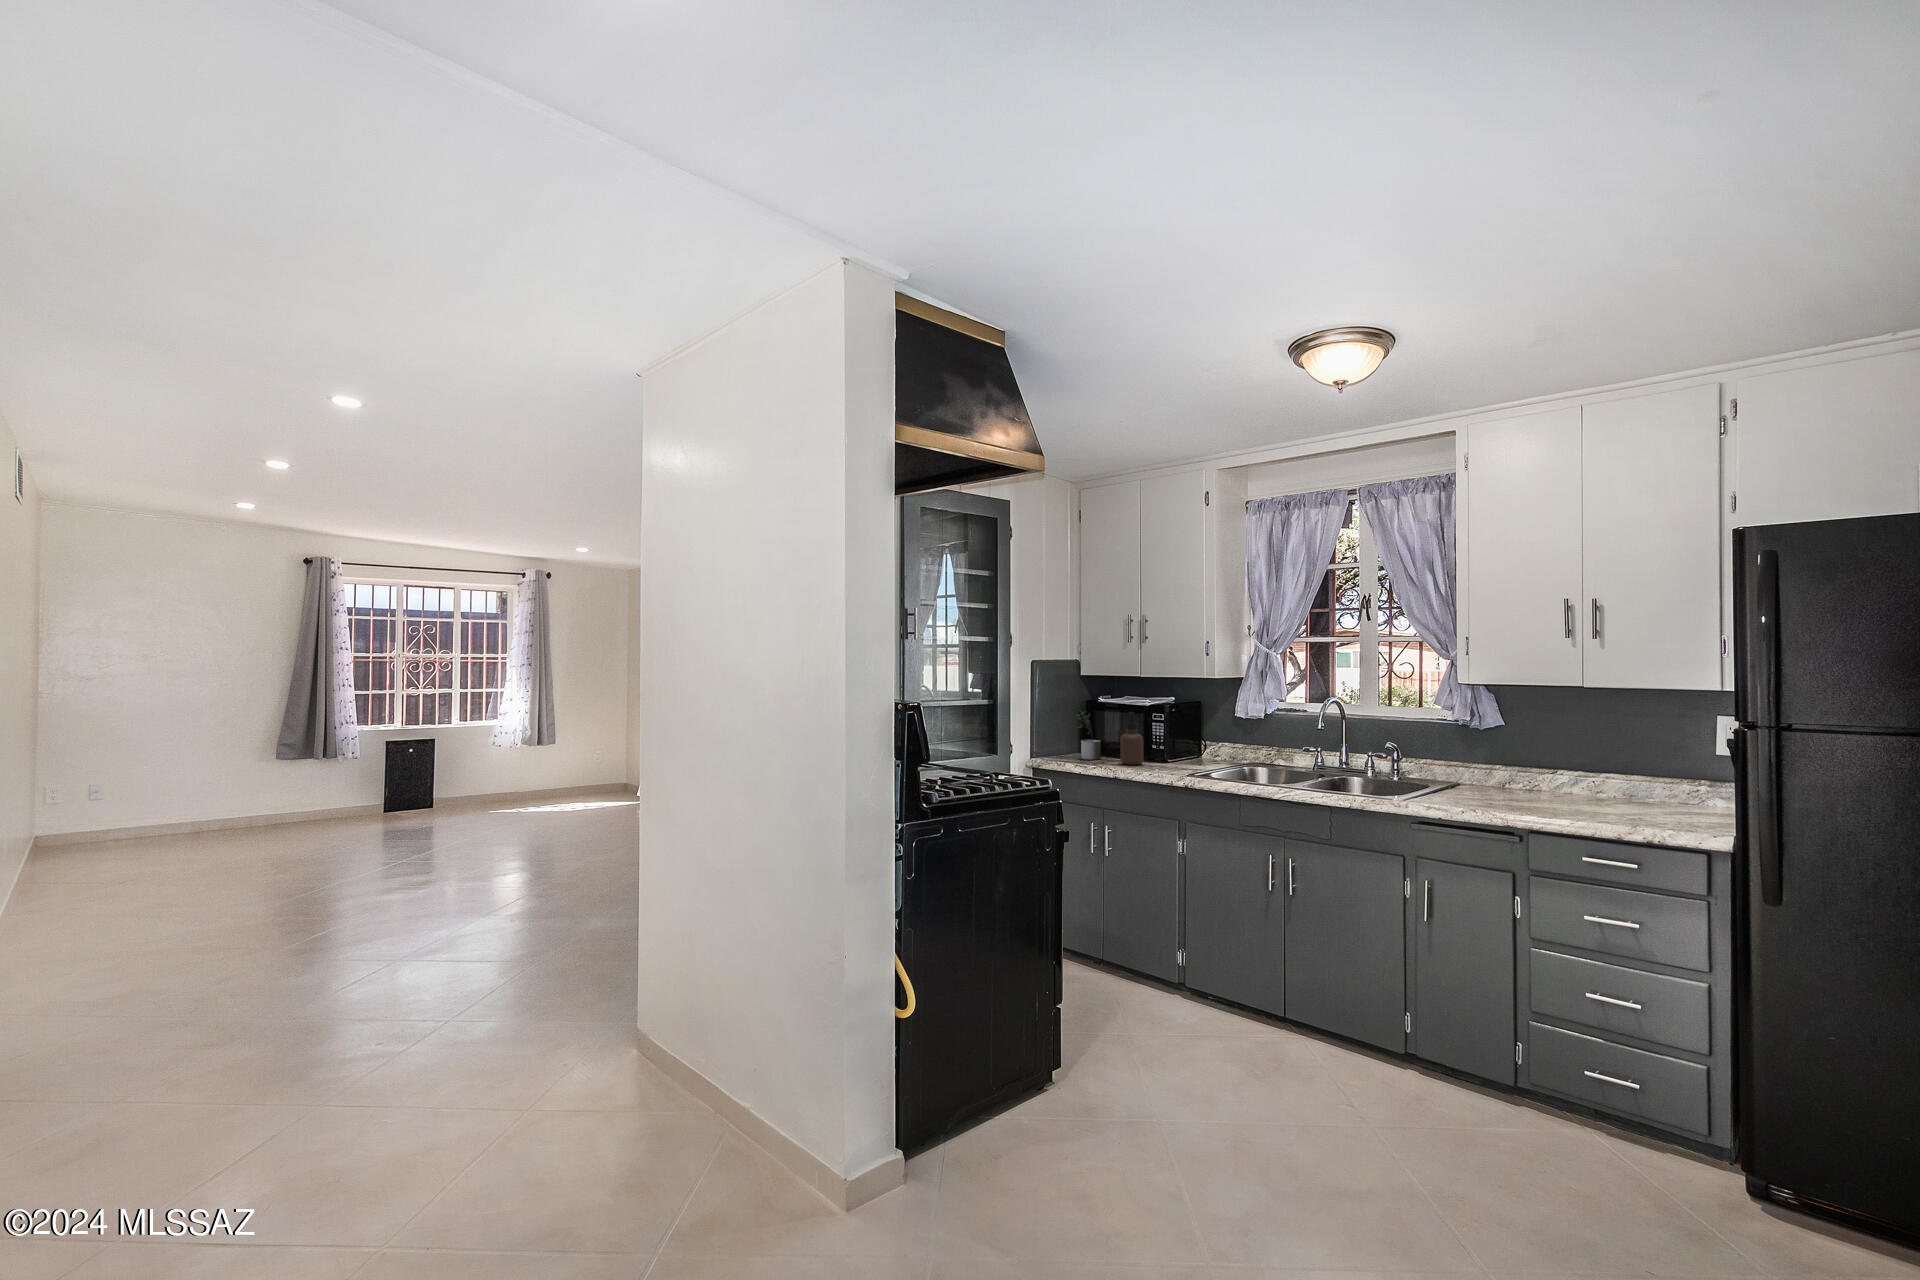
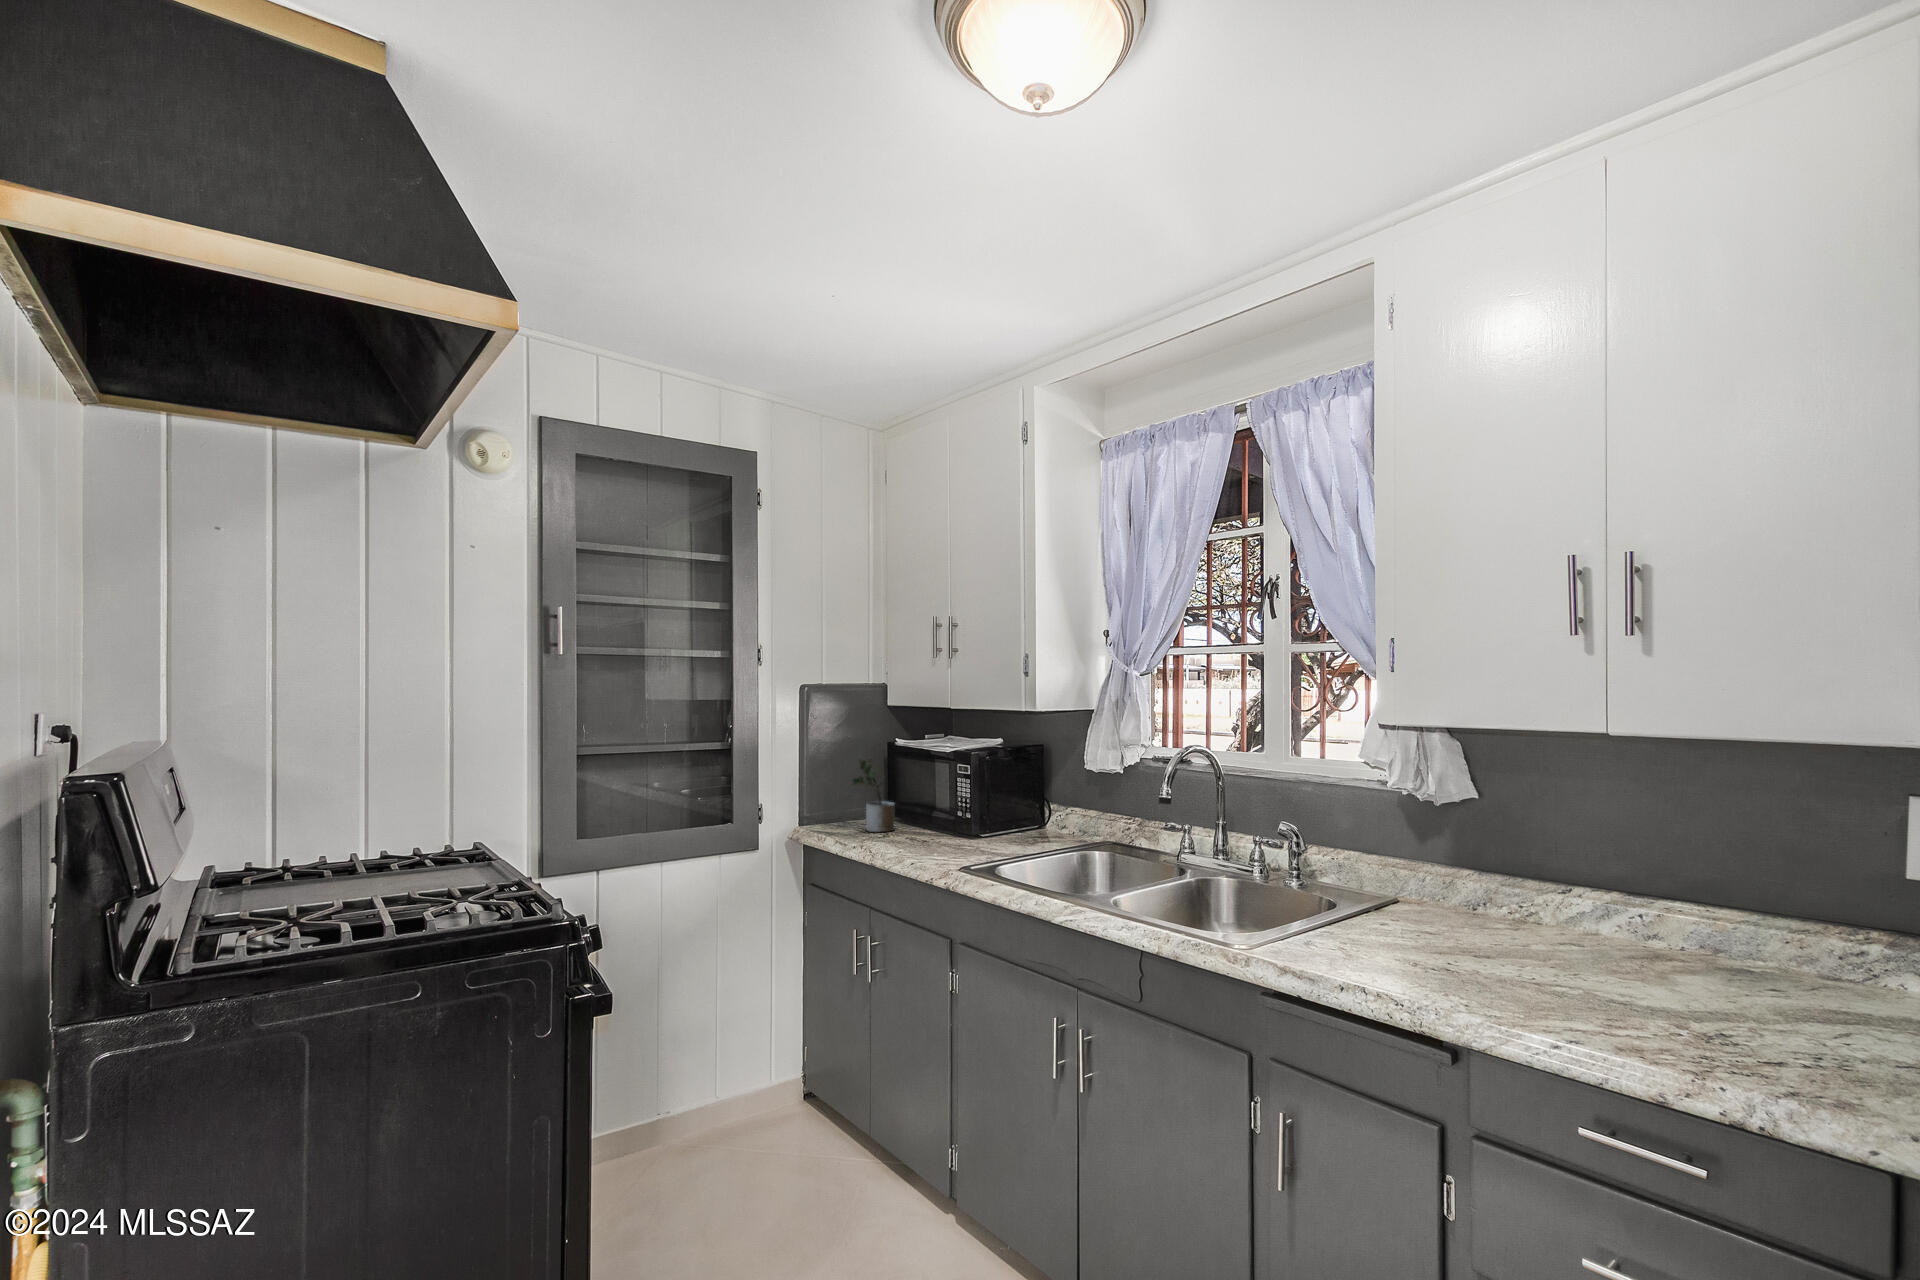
soap dispenser: present [1120,712,1143,765] -> none [902,763,937,845]

